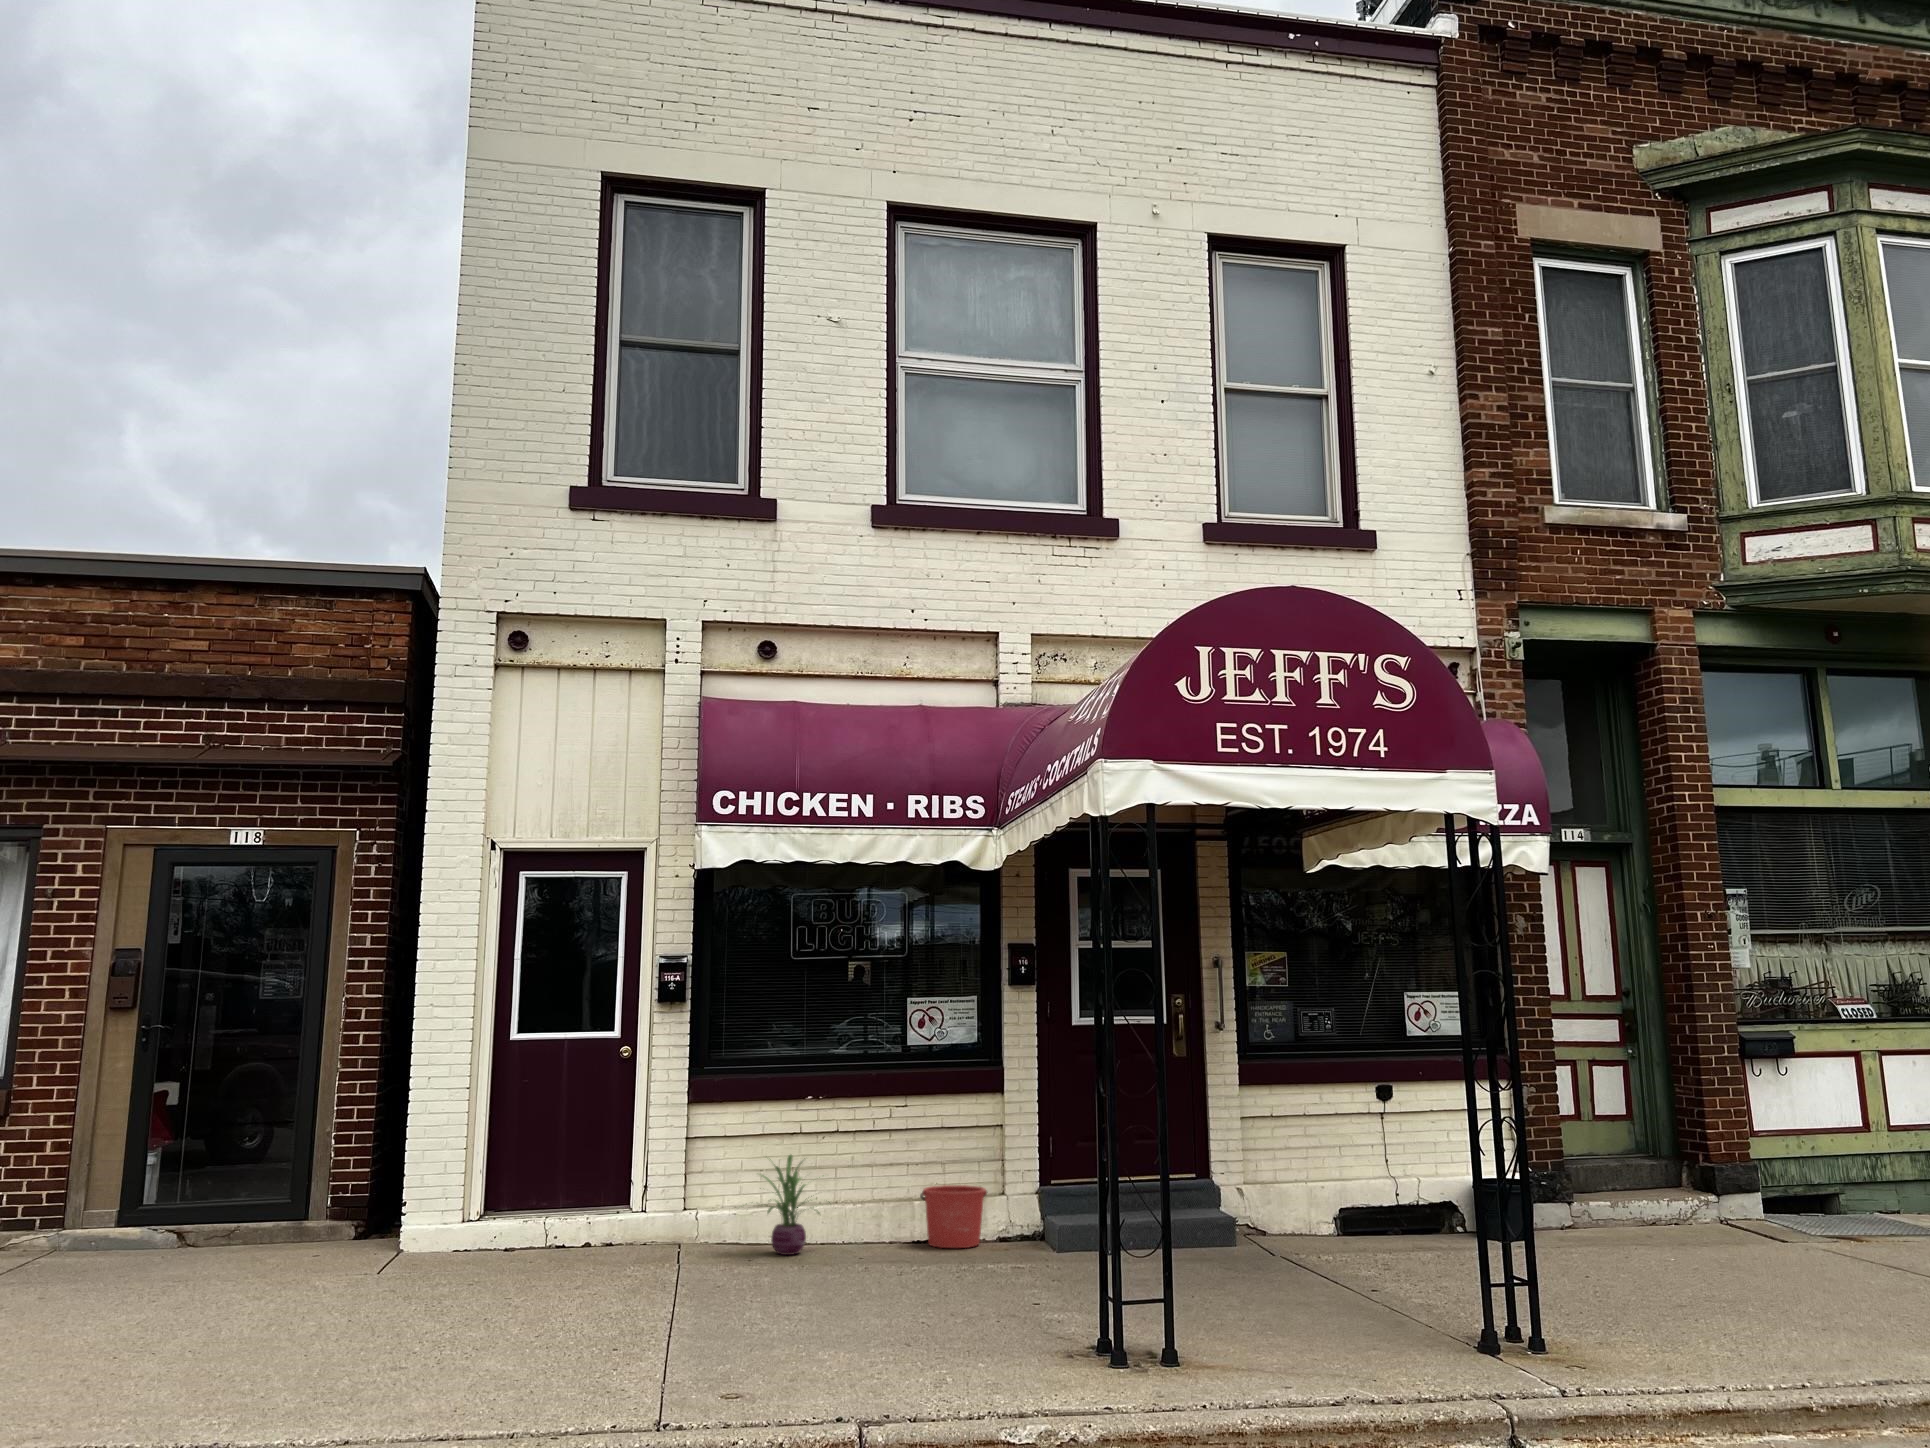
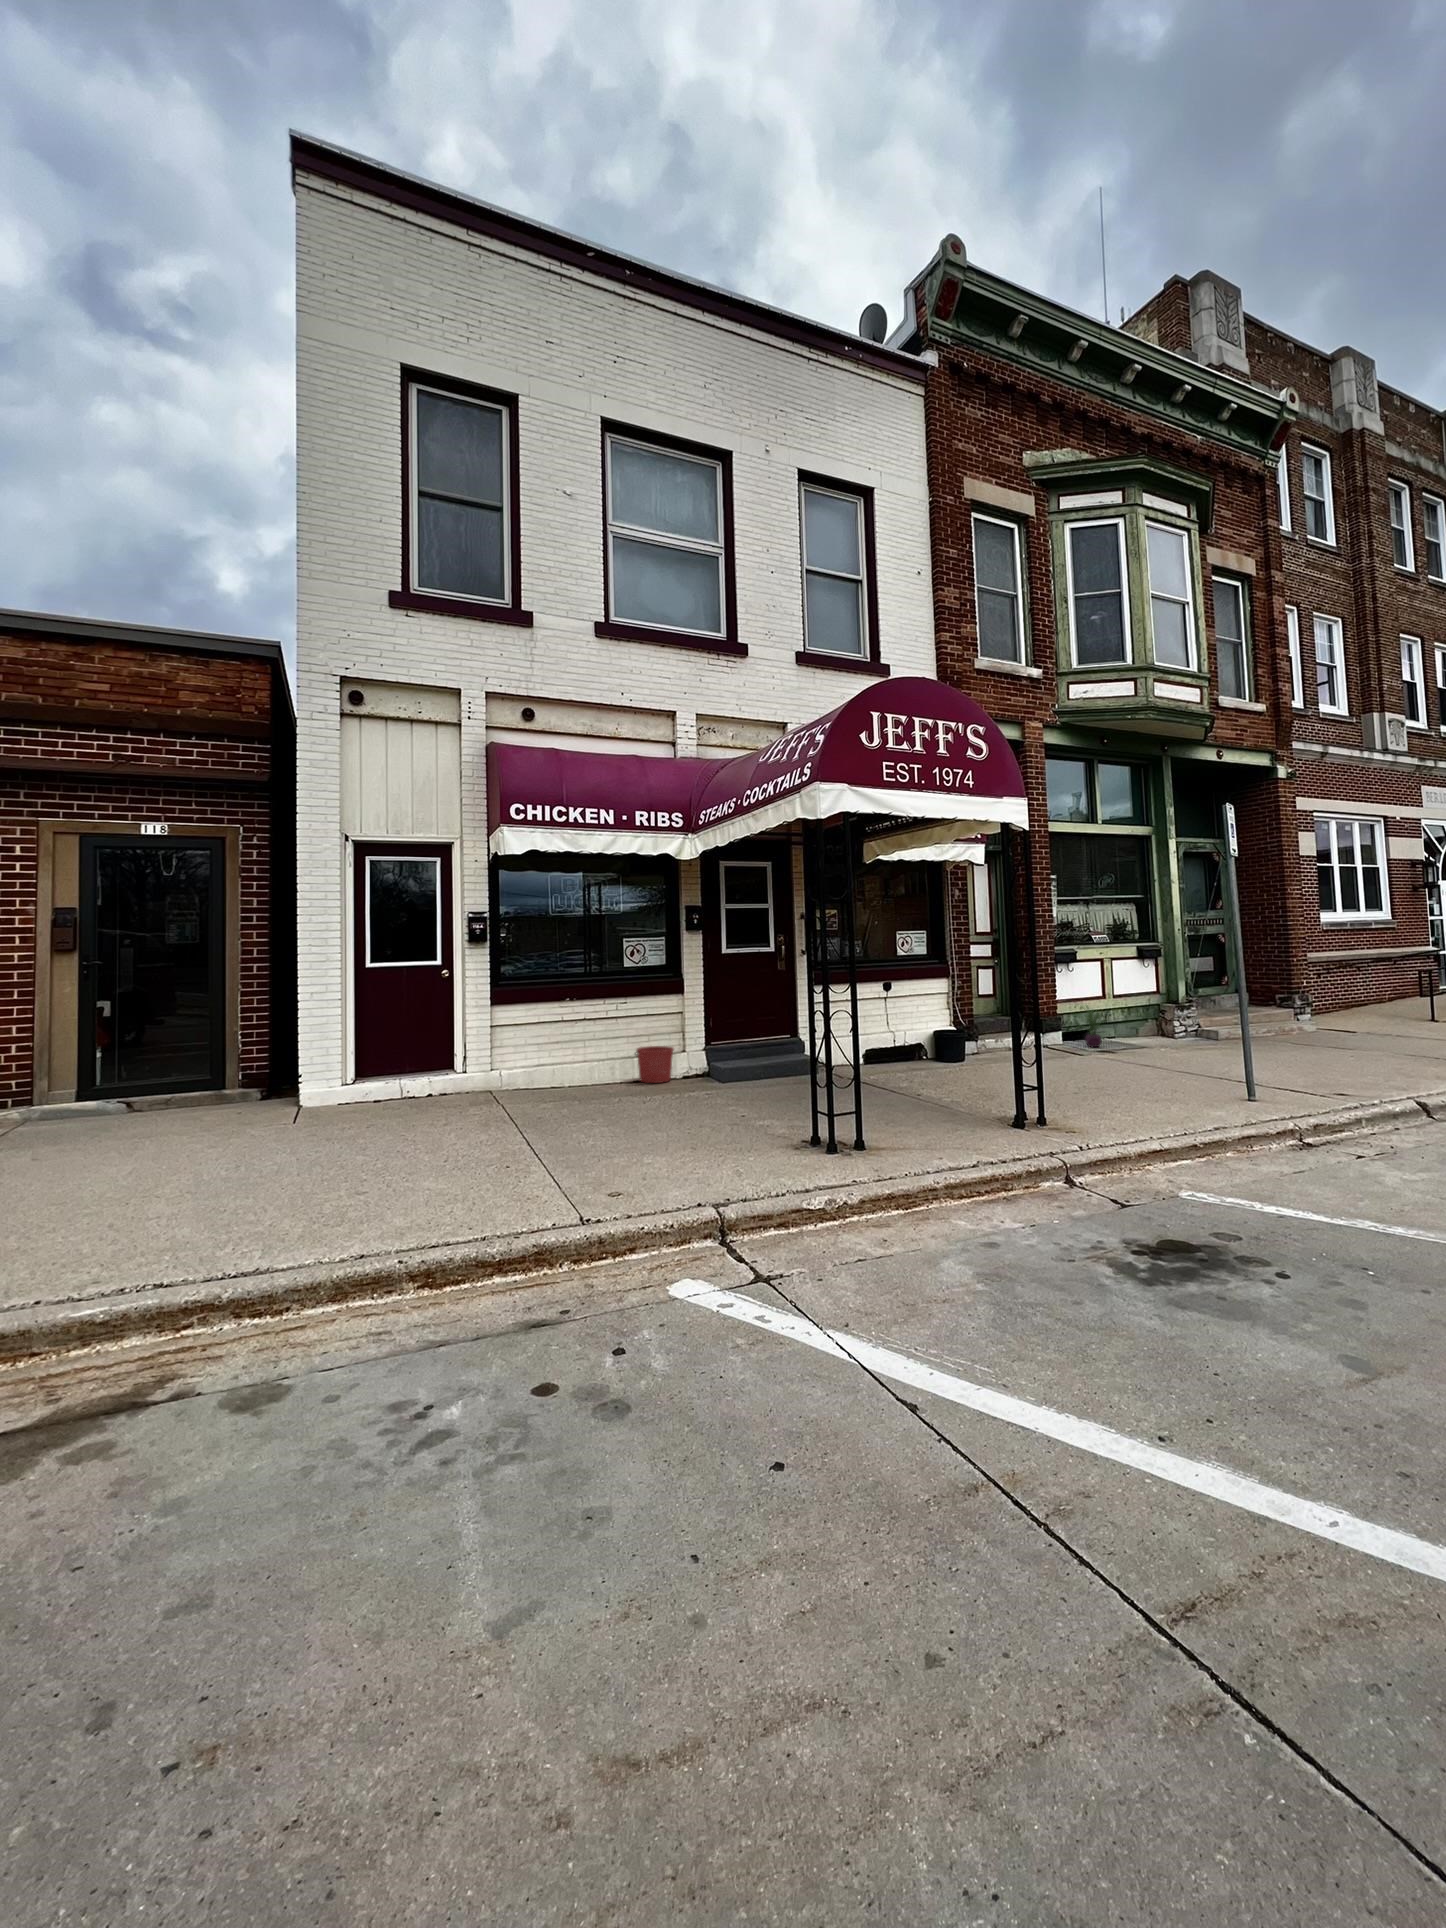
decorative plant: present [743,1155,830,1255] -> present [1082,1006,1102,1047]

